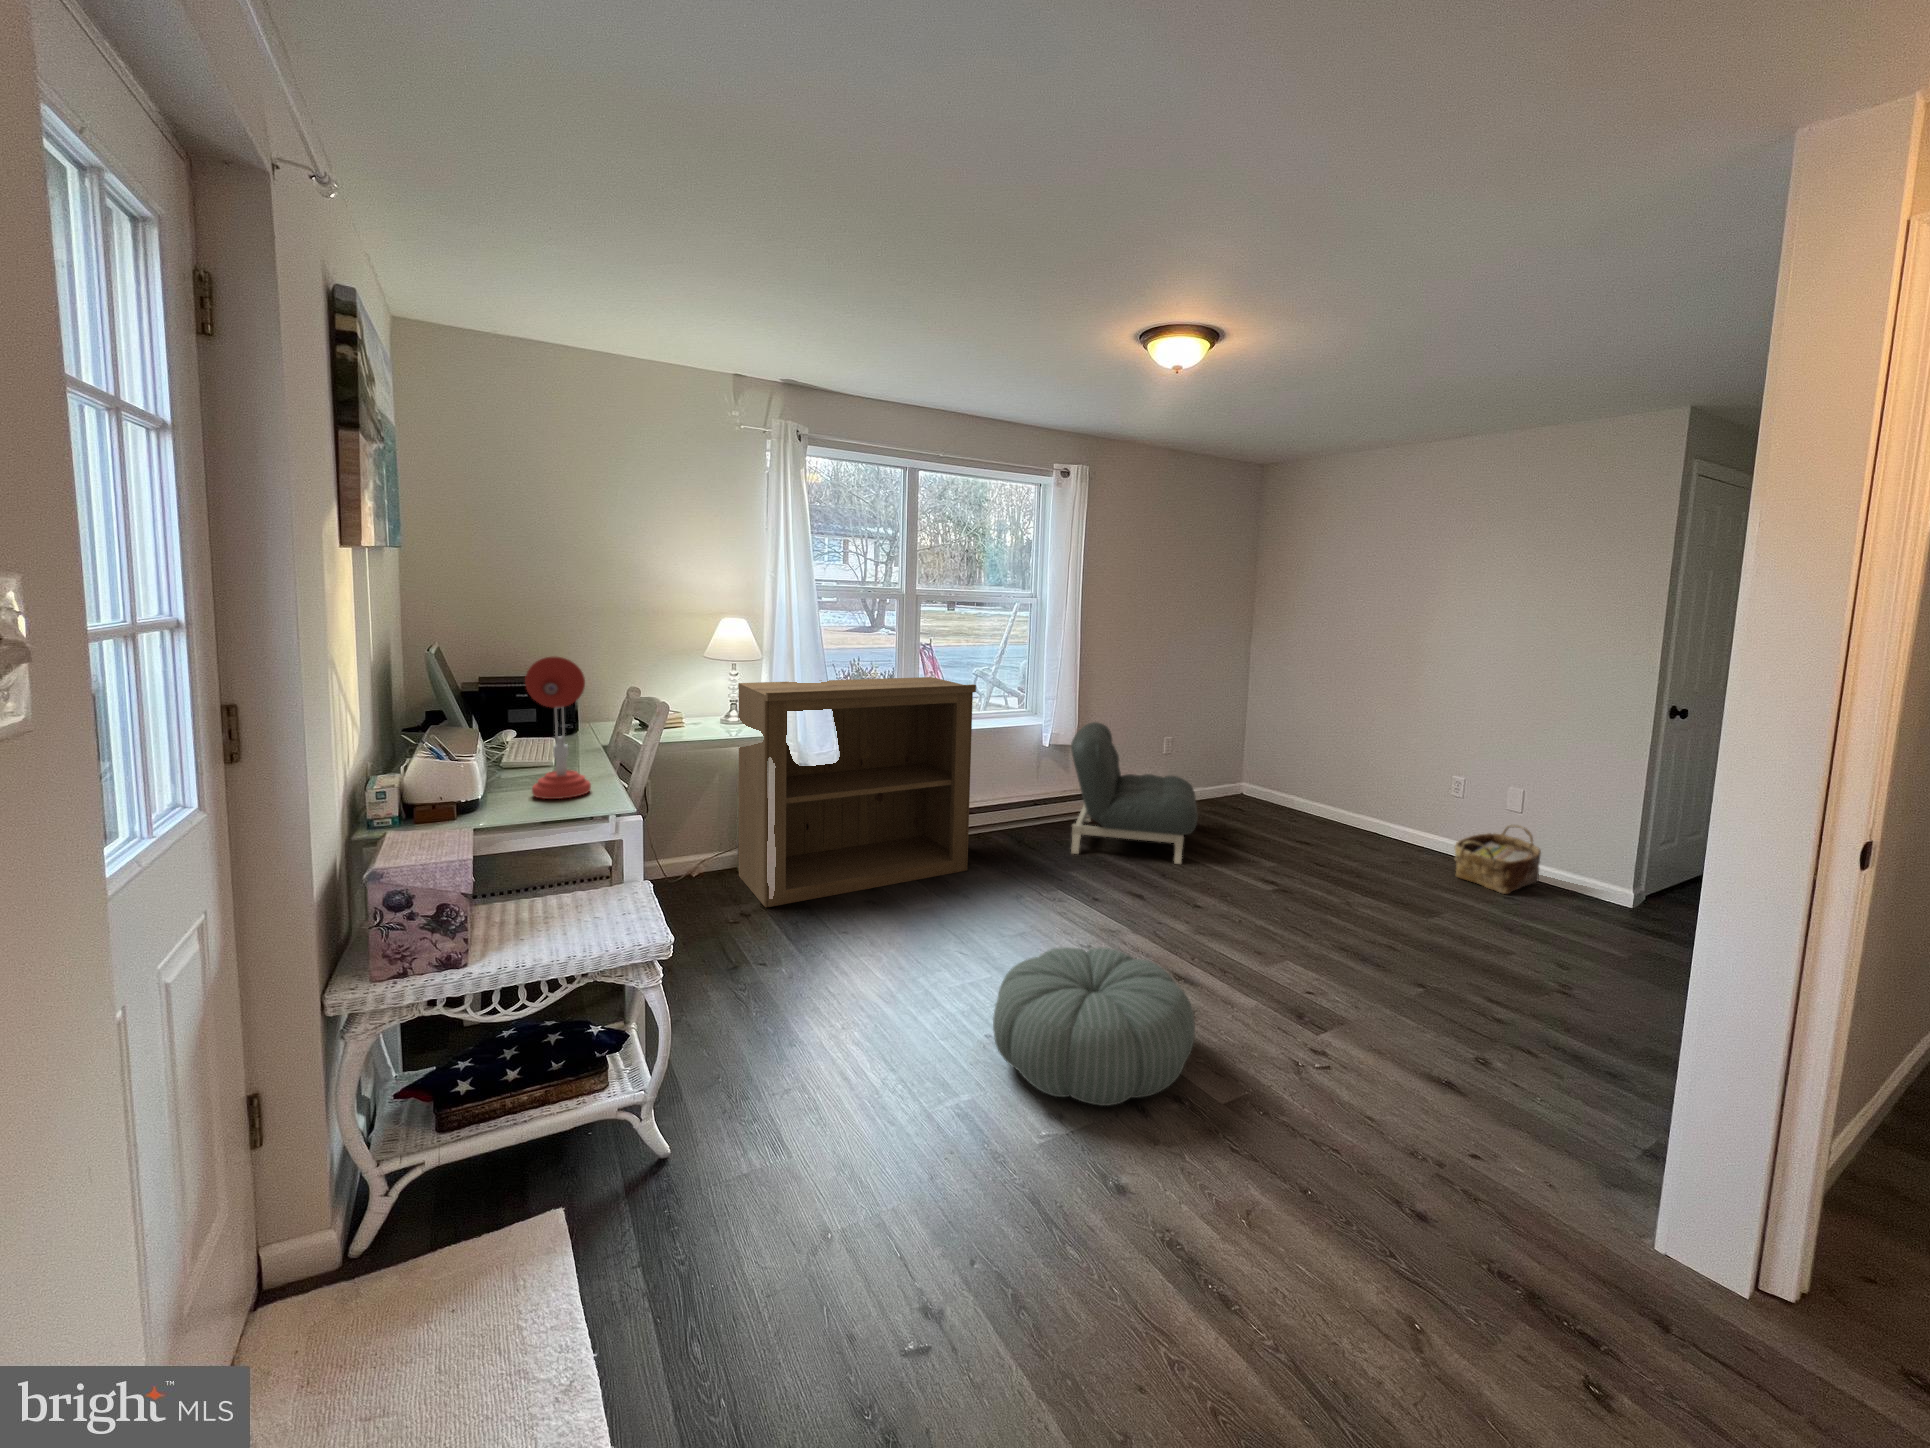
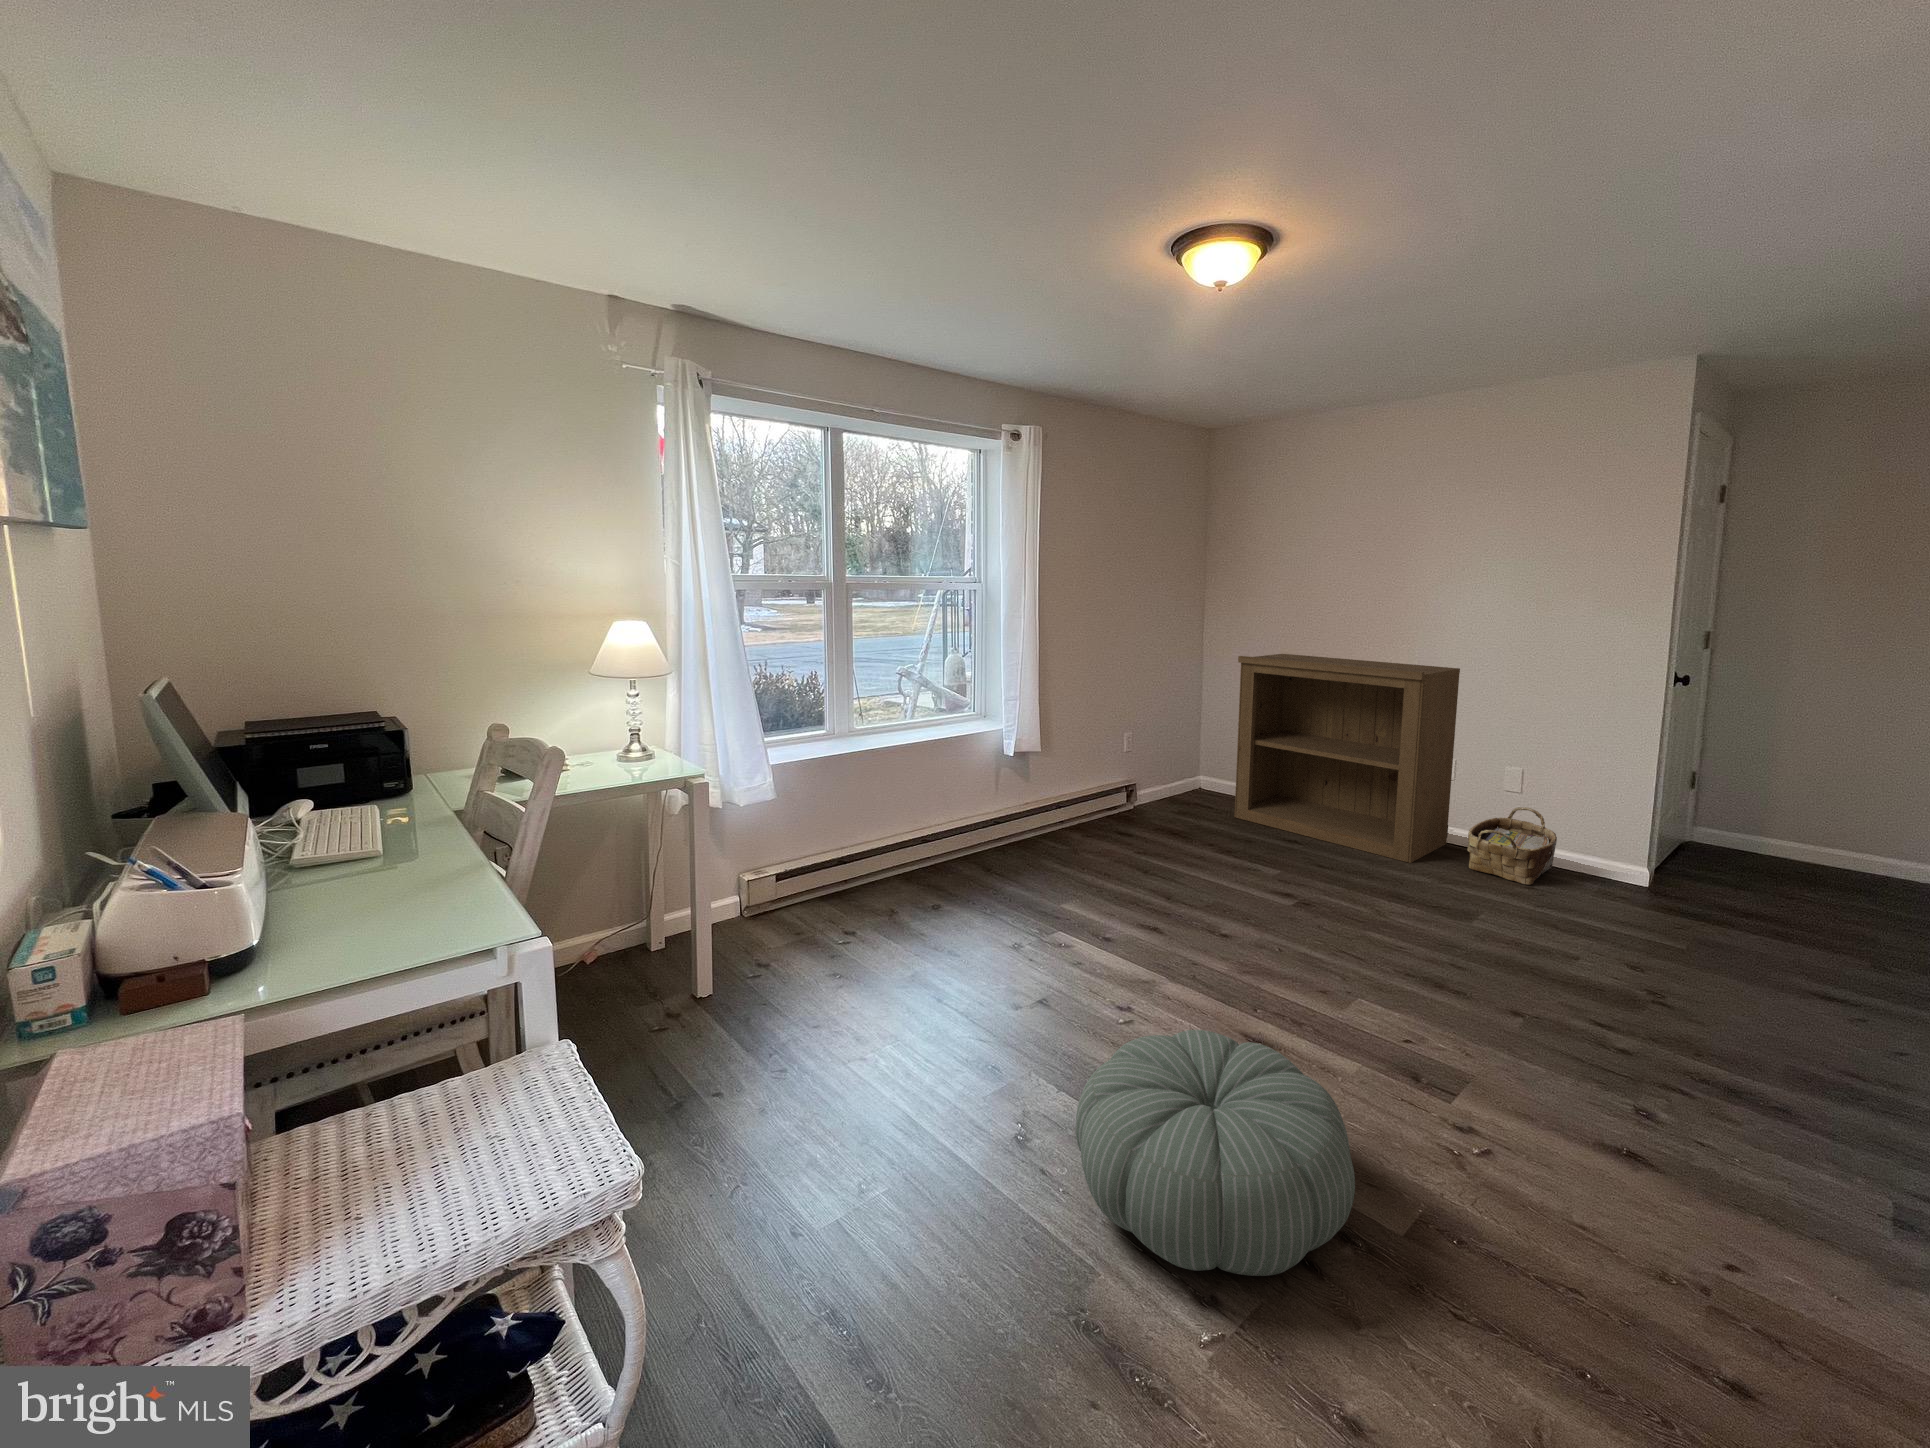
desk lamp: present [525,657,591,799] -> none [328,698,455,931]
bookshelf: present [738,677,976,907] -> present [1234,654,1460,863]
armchair: present [1071,722,1198,864] -> none [1045,722,1197,882]

